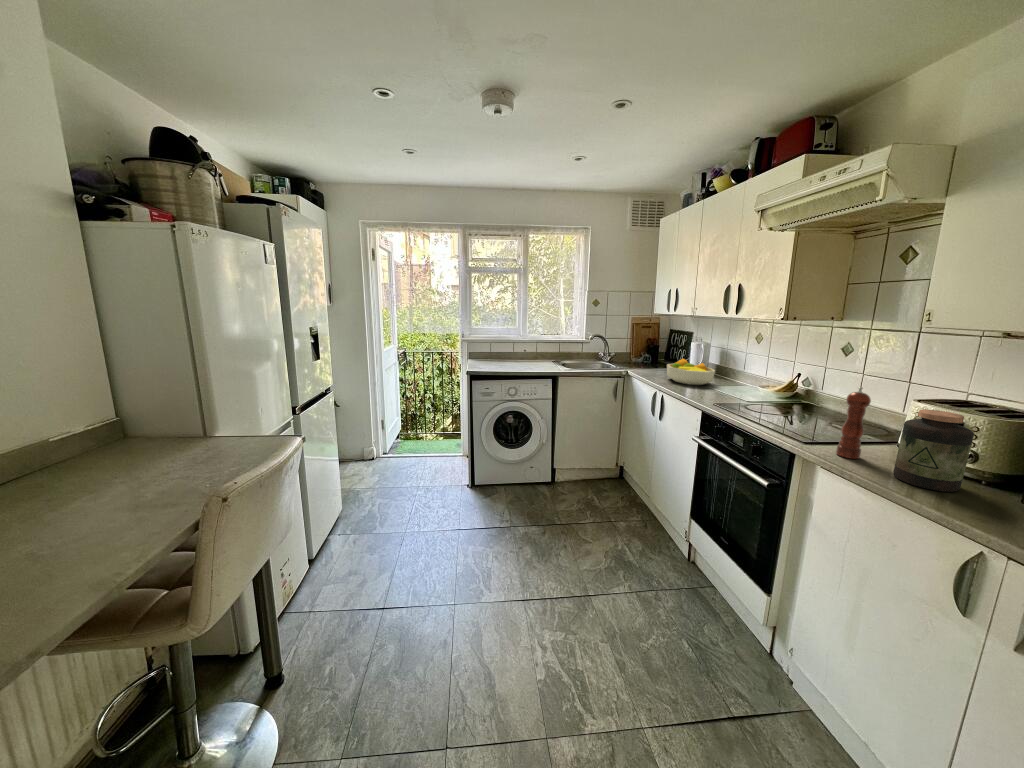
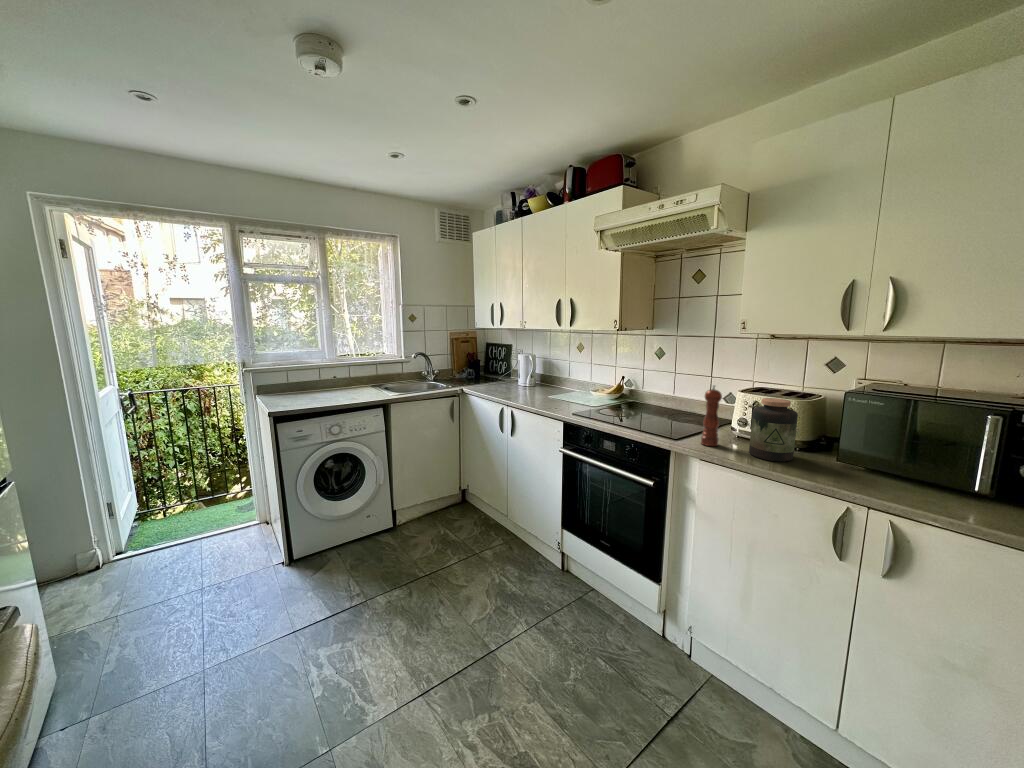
fruit bowl: present [667,359,715,385] -> none [507,371,553,396]

